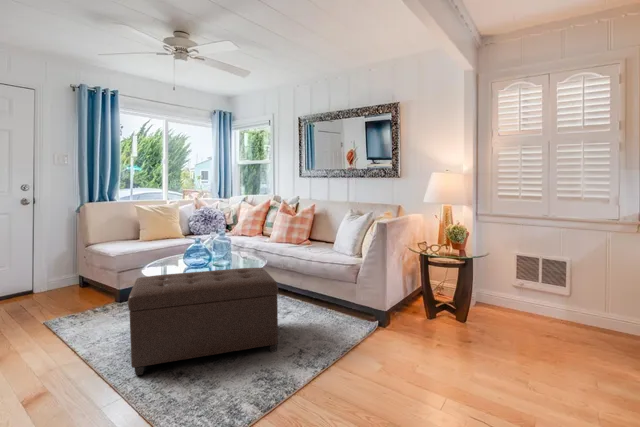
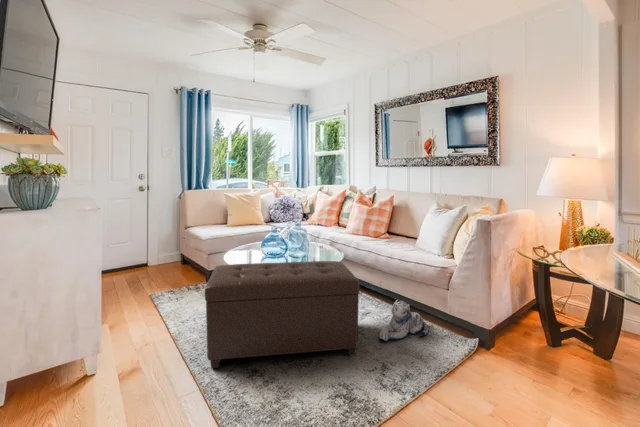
plush toy: none [298,299,343,337] -> present [379,300,428,341]

